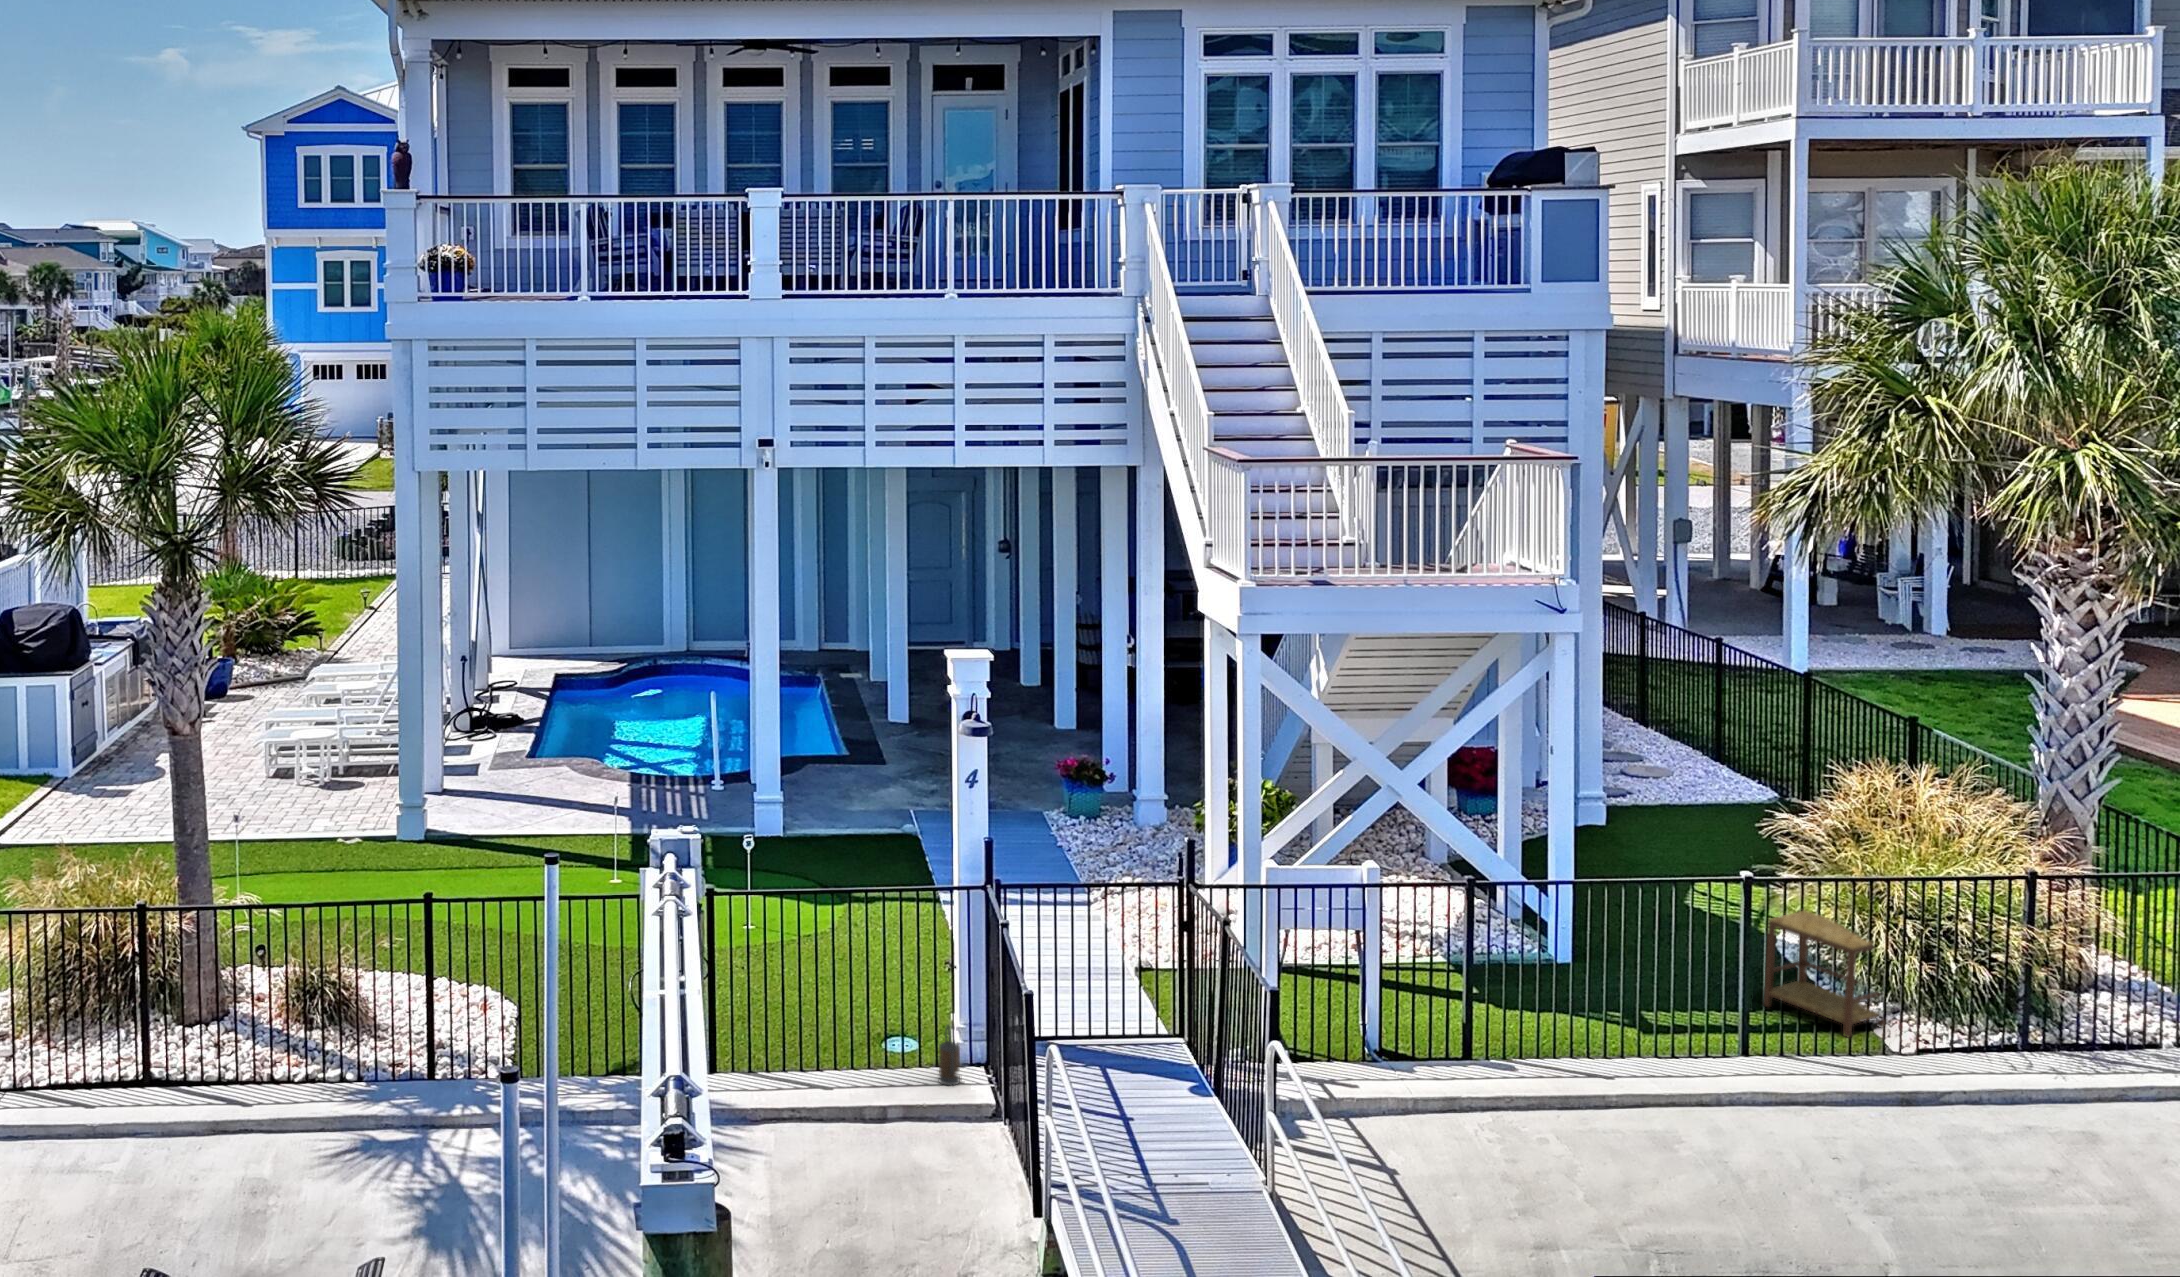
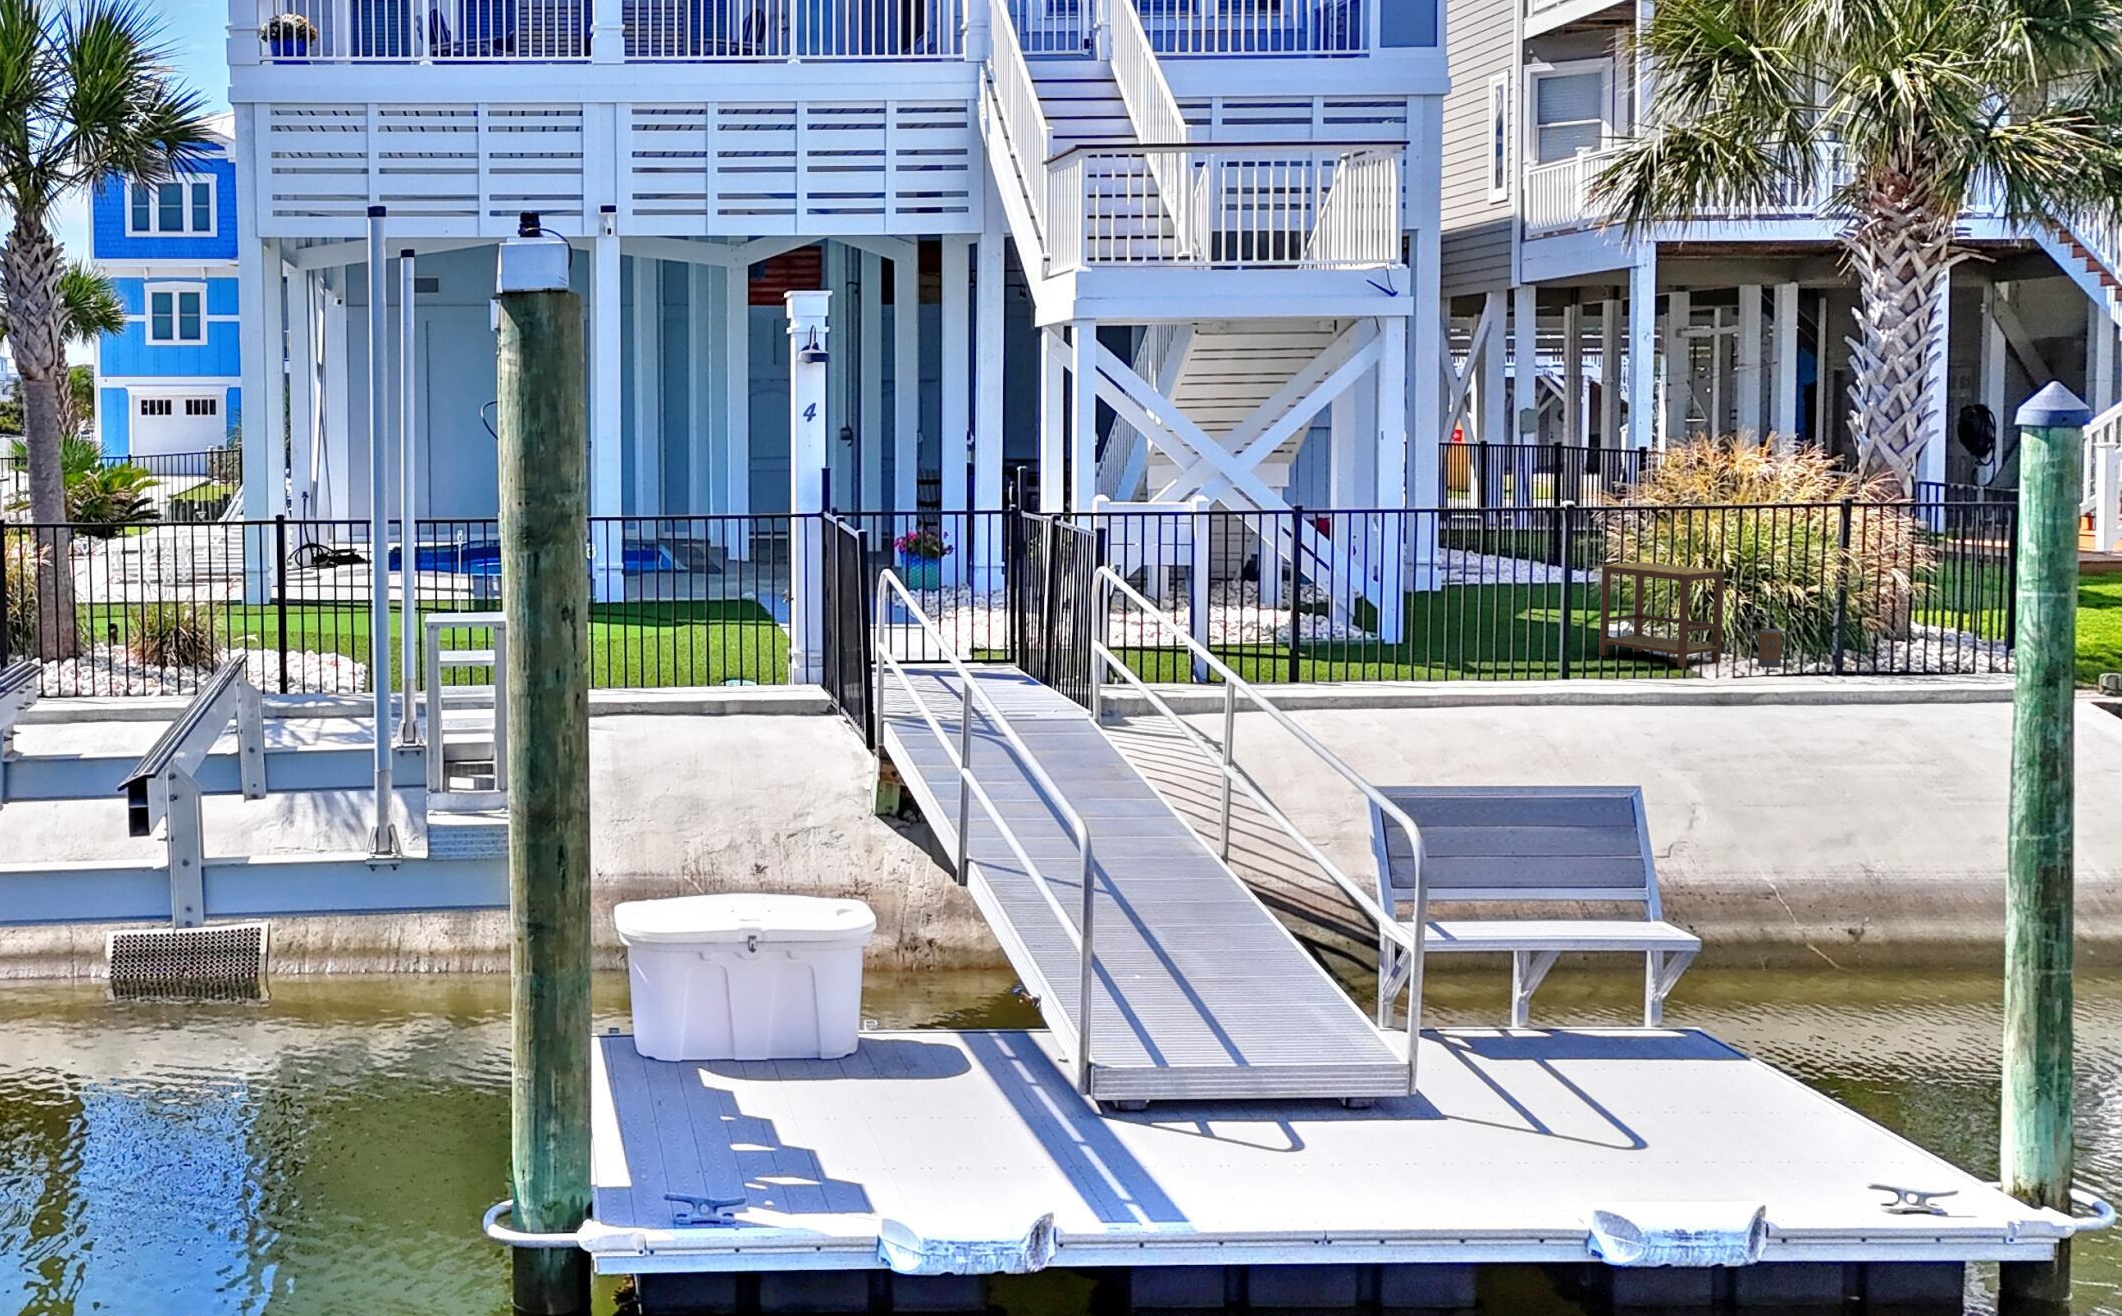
watering can: present [939,1025,960,1086] -> present [1745,614,1797,667]

